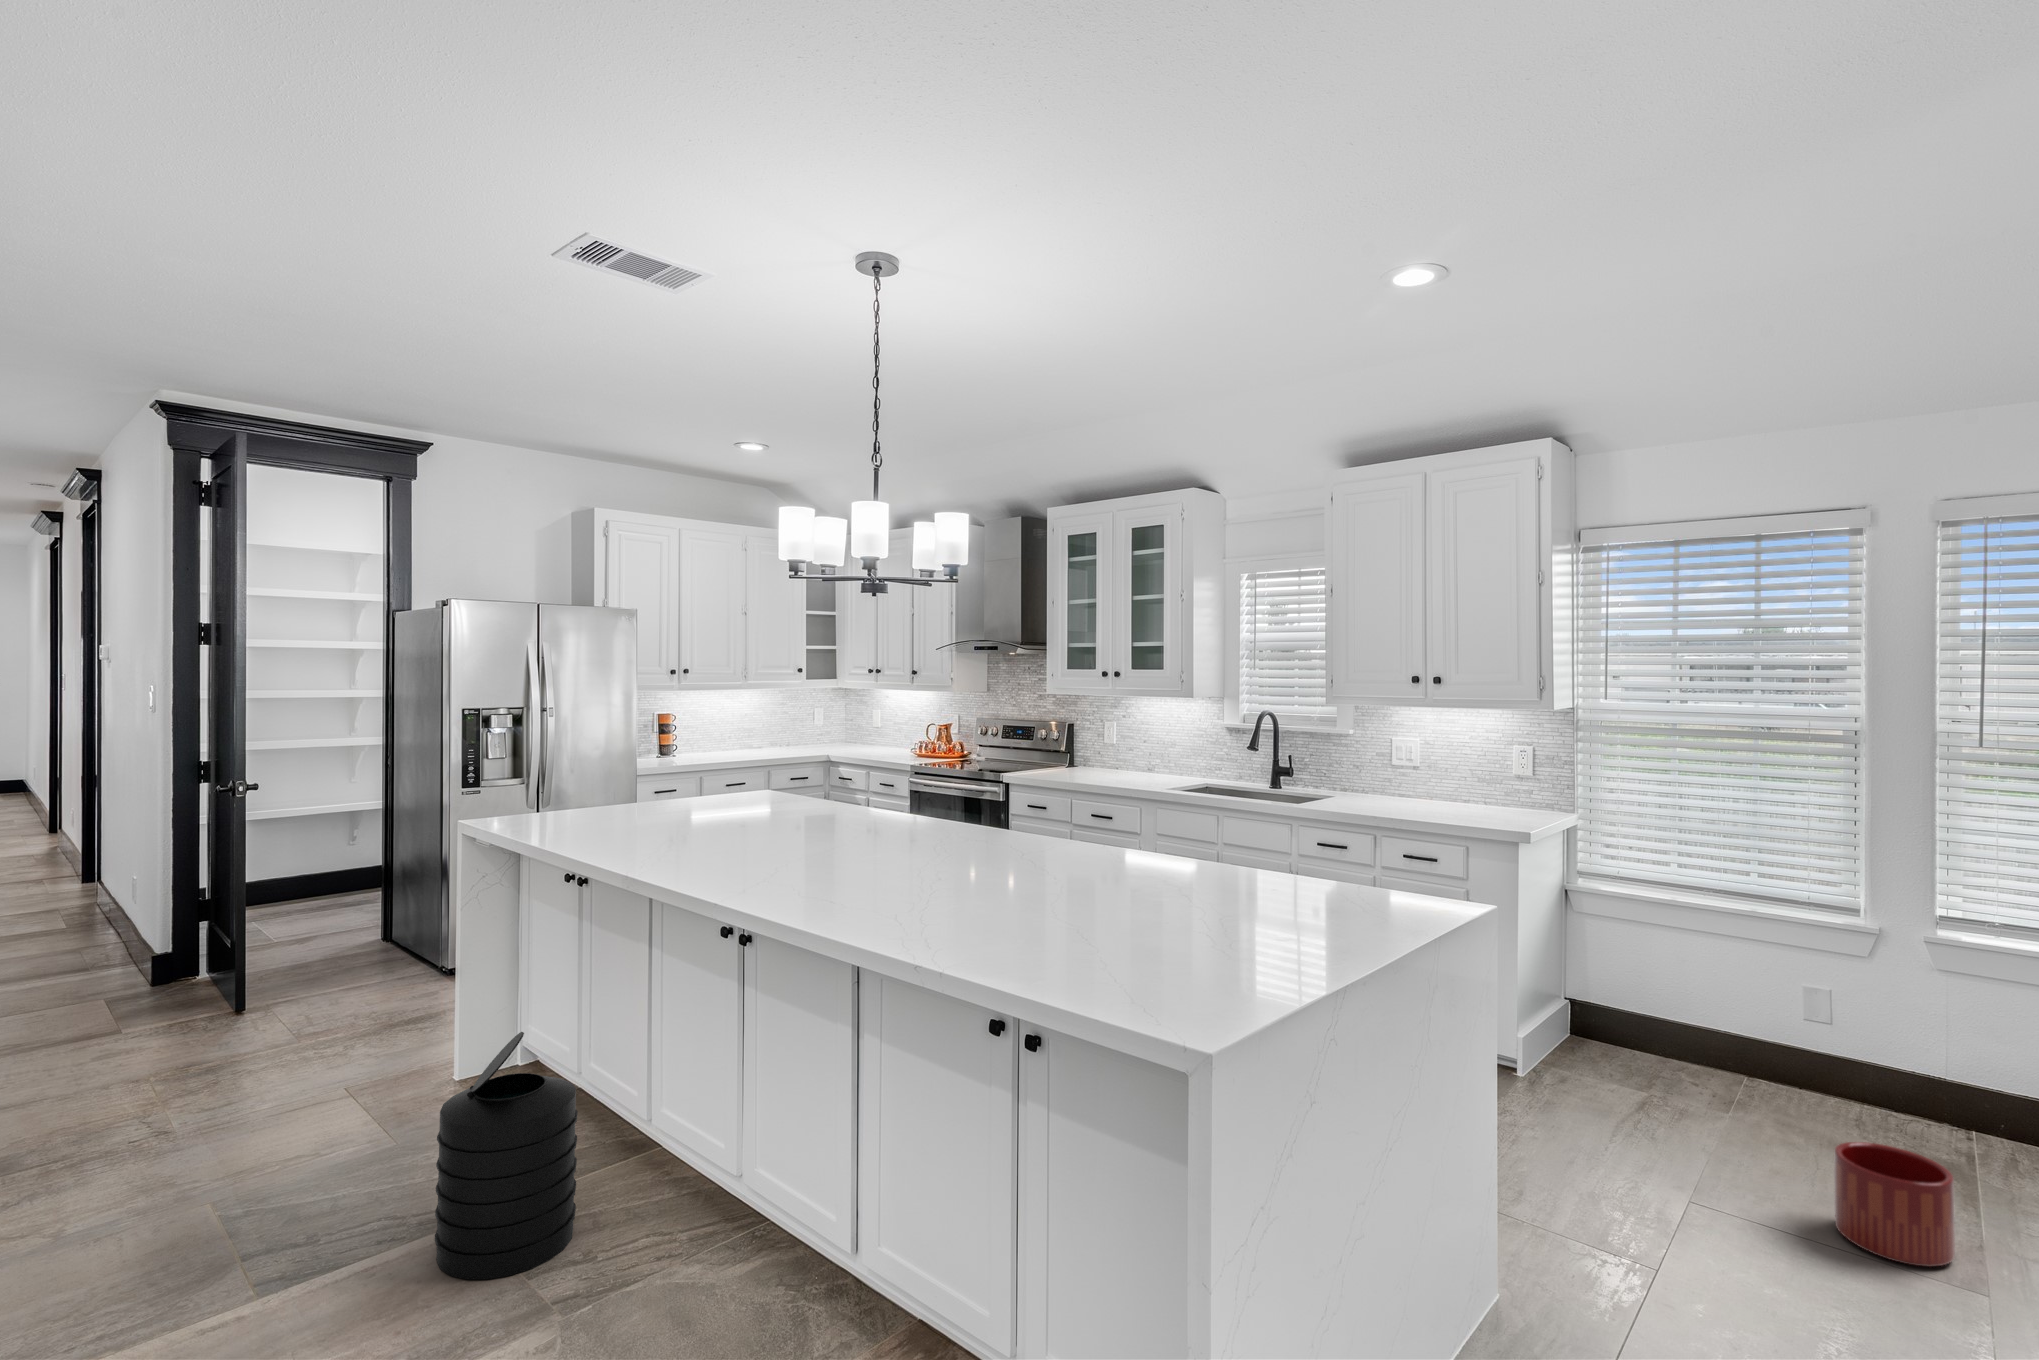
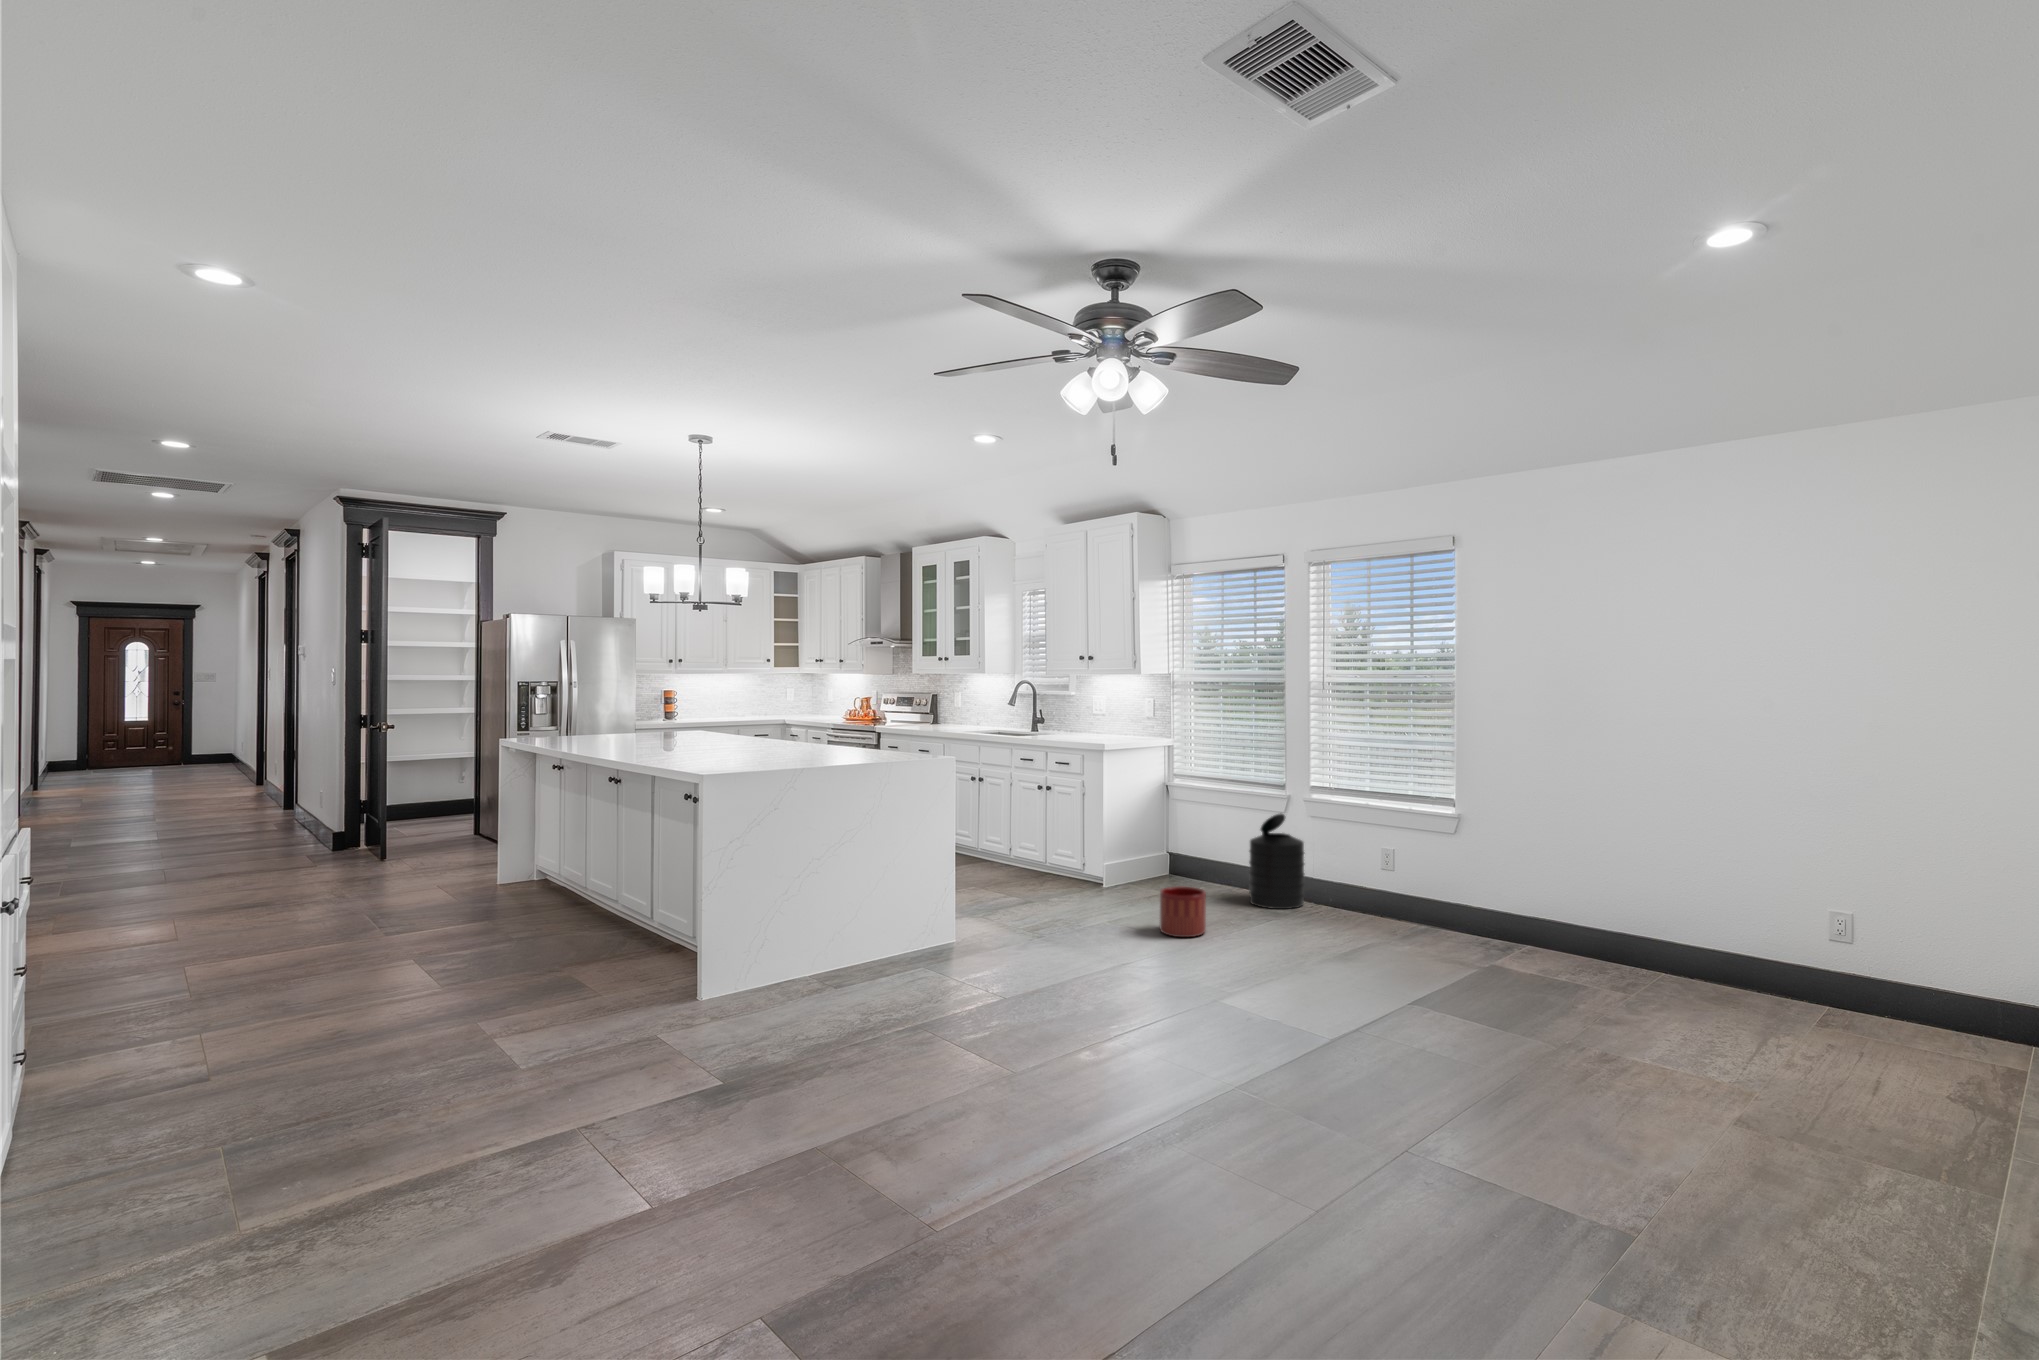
trash can: present [435,1032,578,1279] -> present [1249,813,1305,909]

